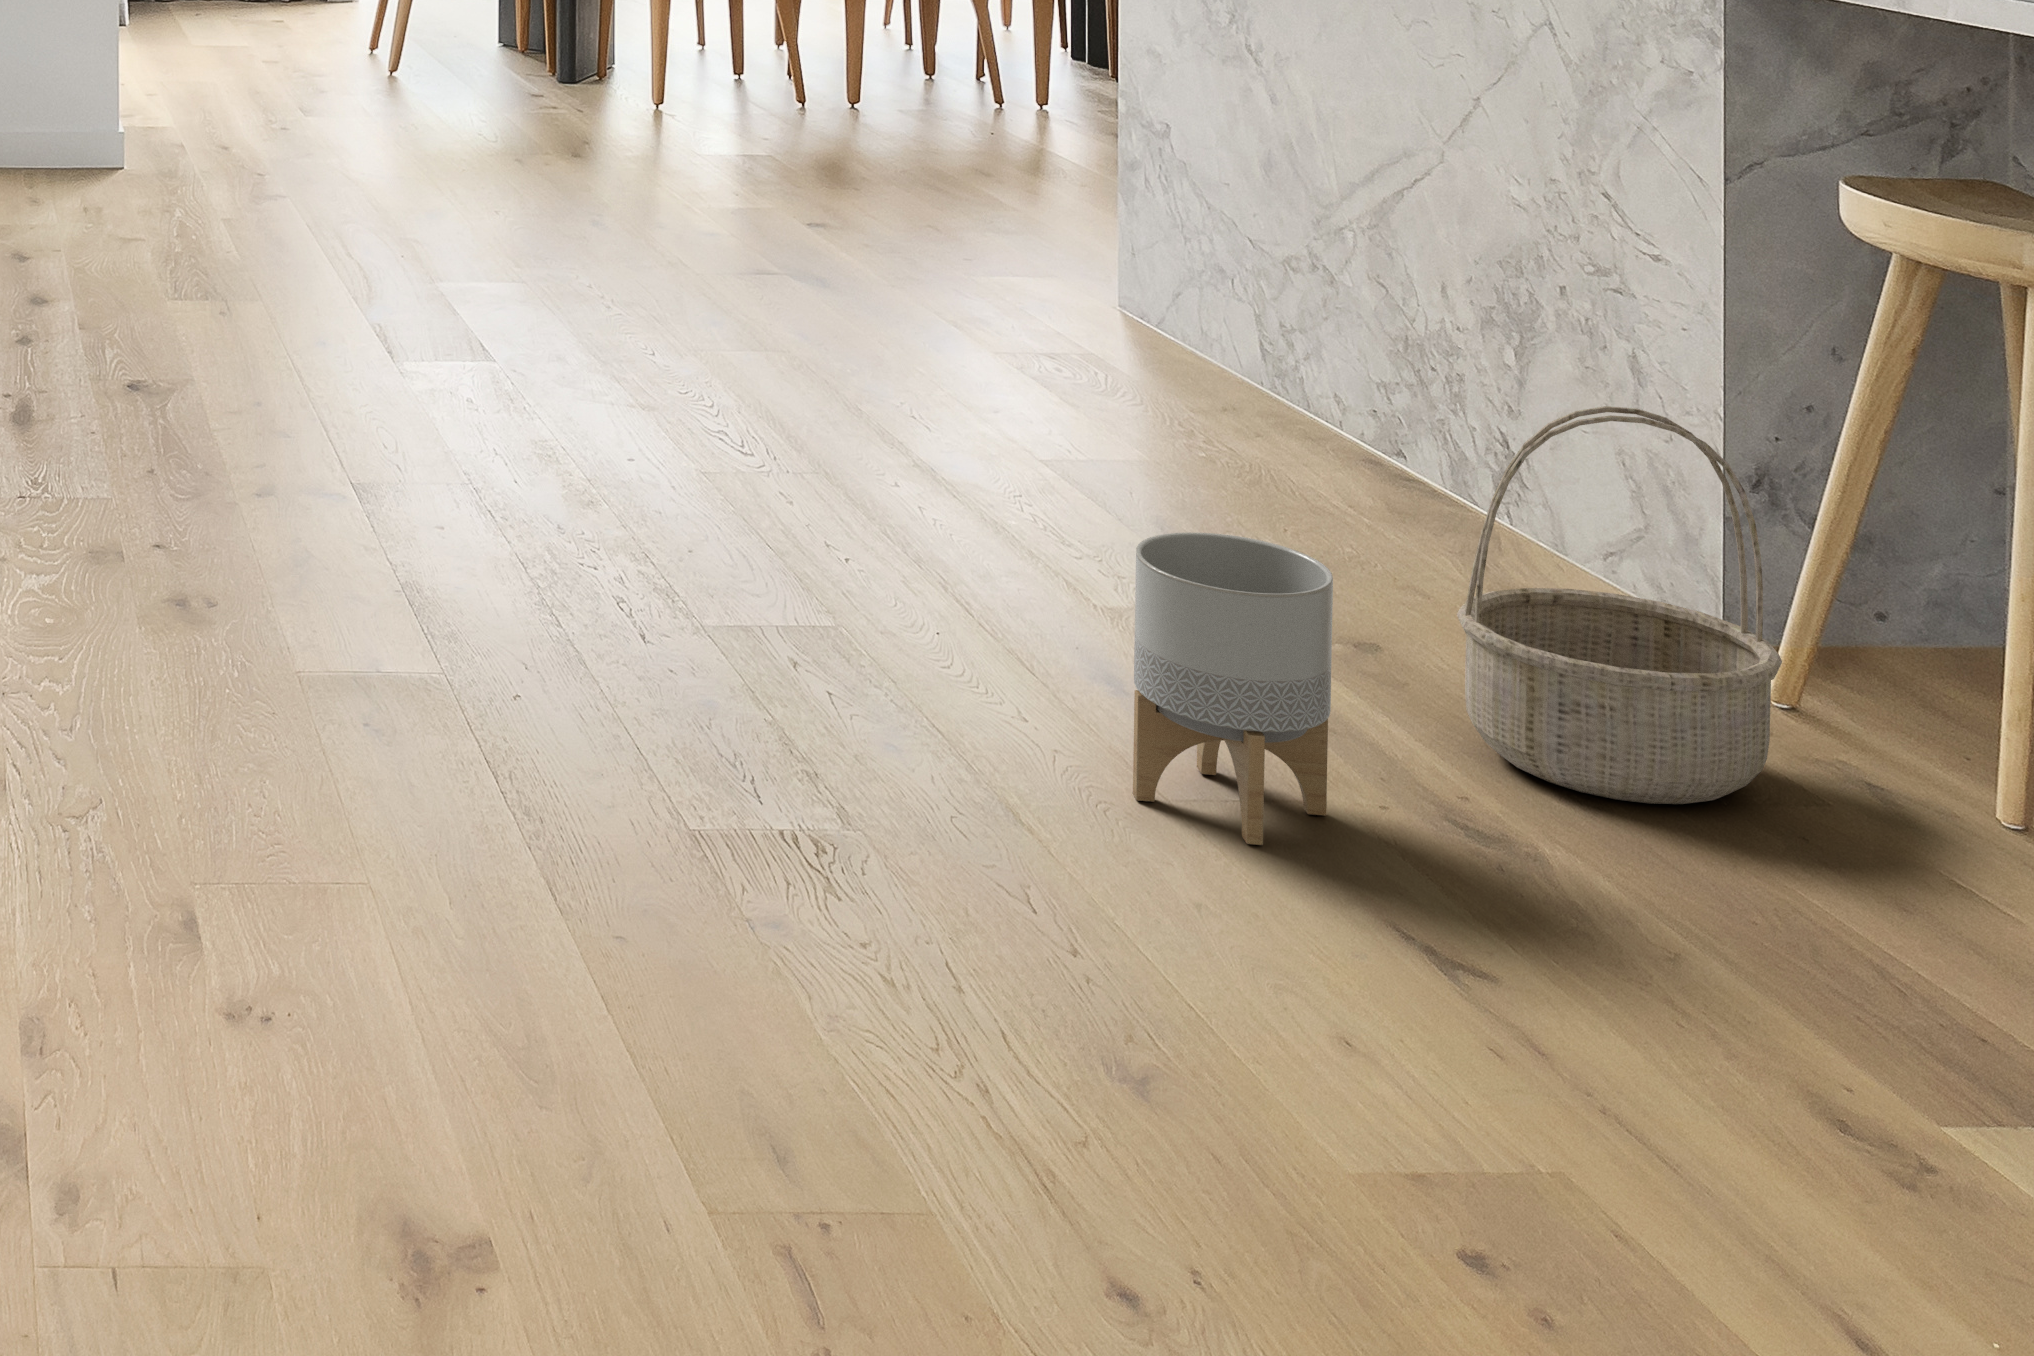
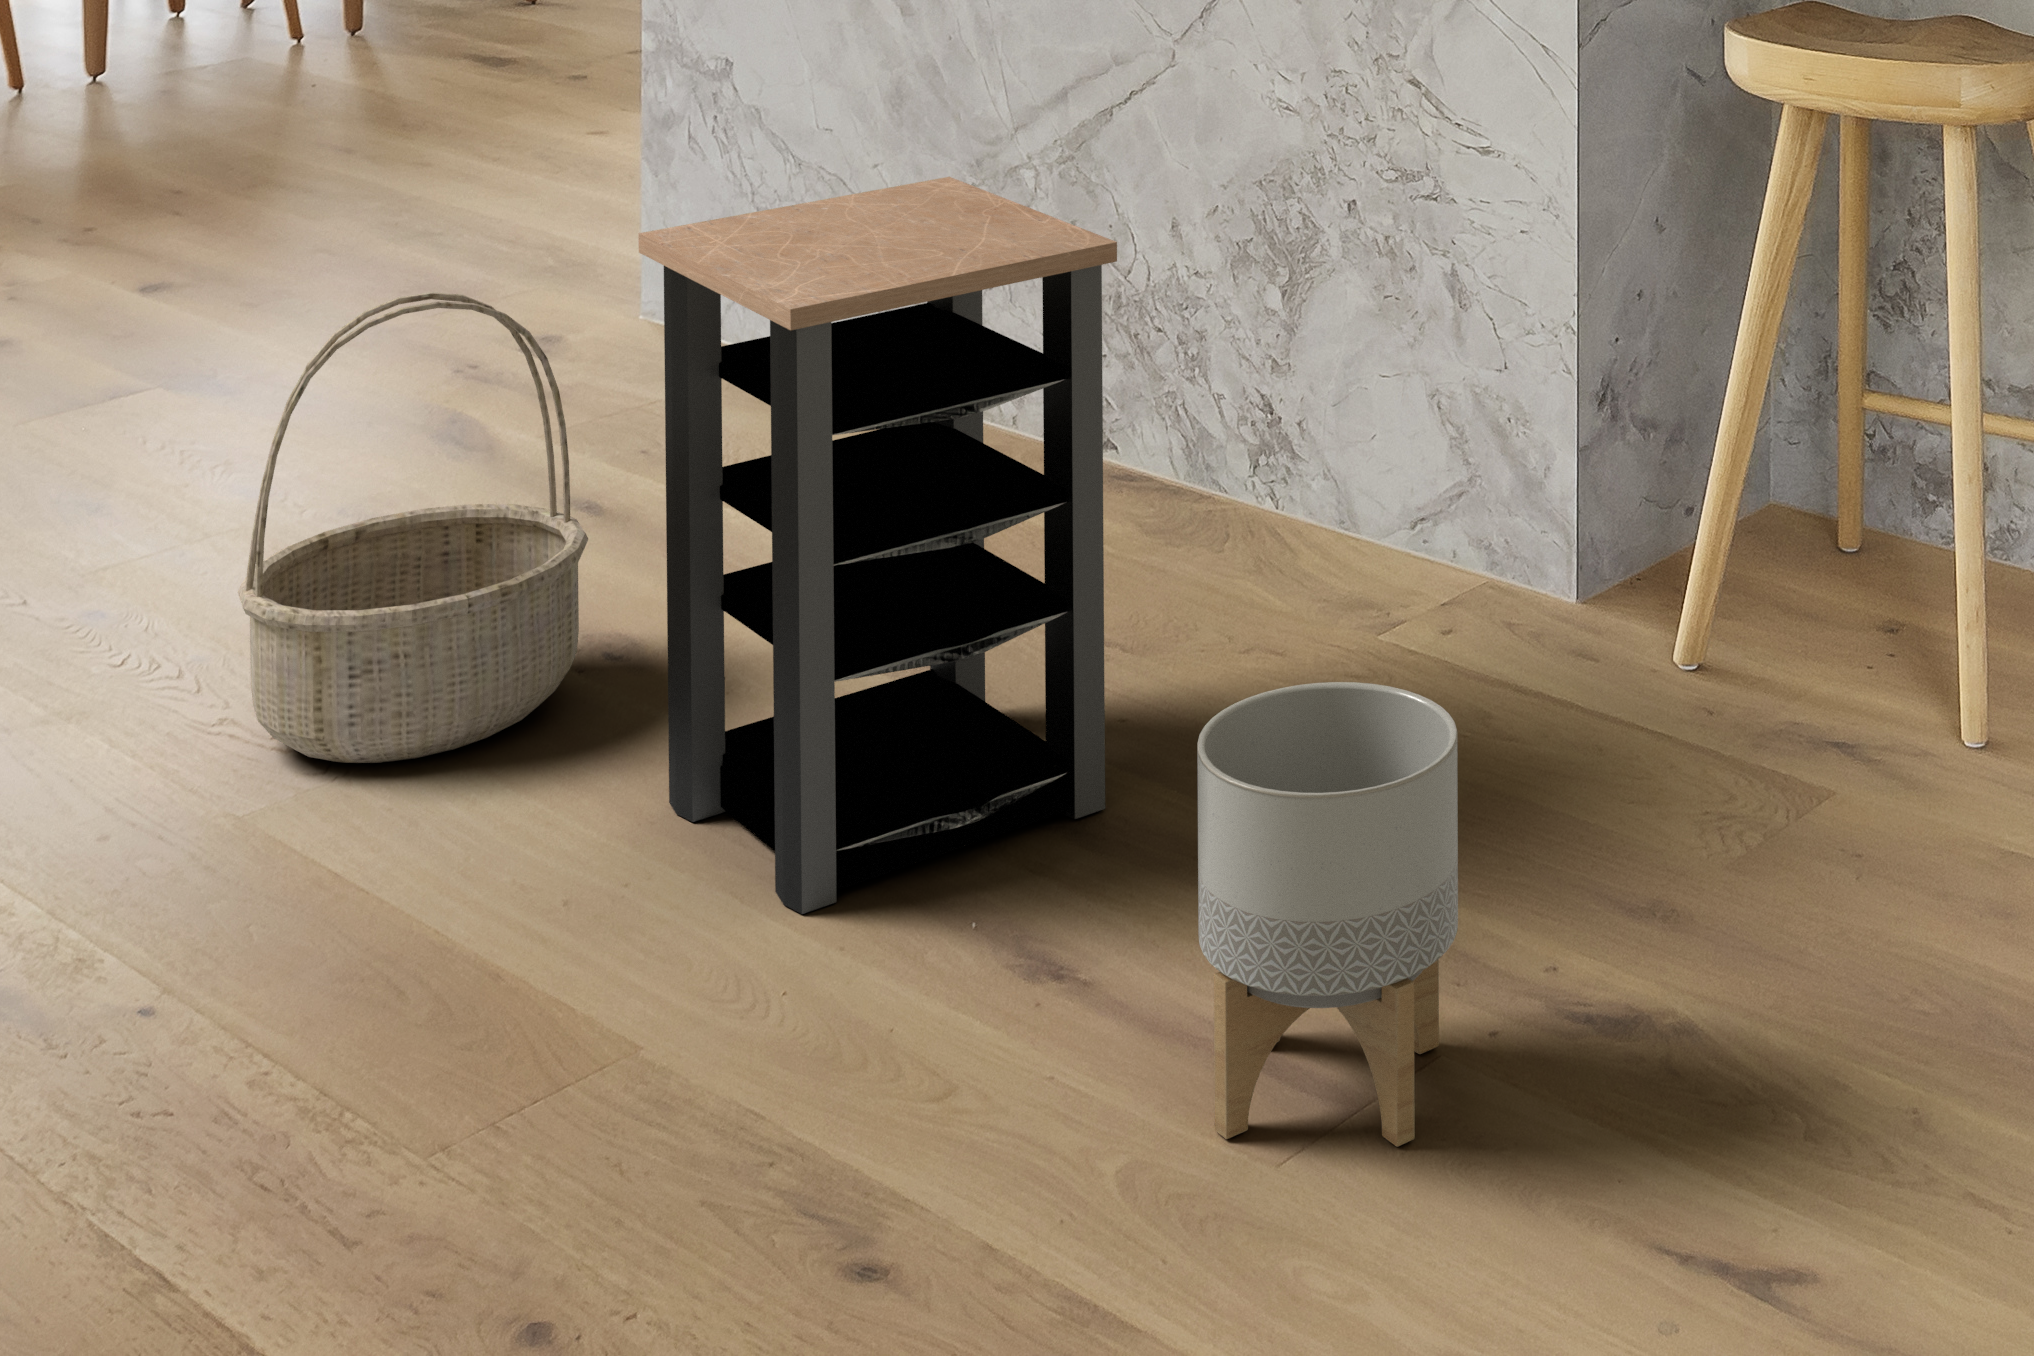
side table: none [921,180,1223,639] -> present [638,177,1117,914]
basket: present [1457,406,1782,804] -> present [238,292,588,763]

